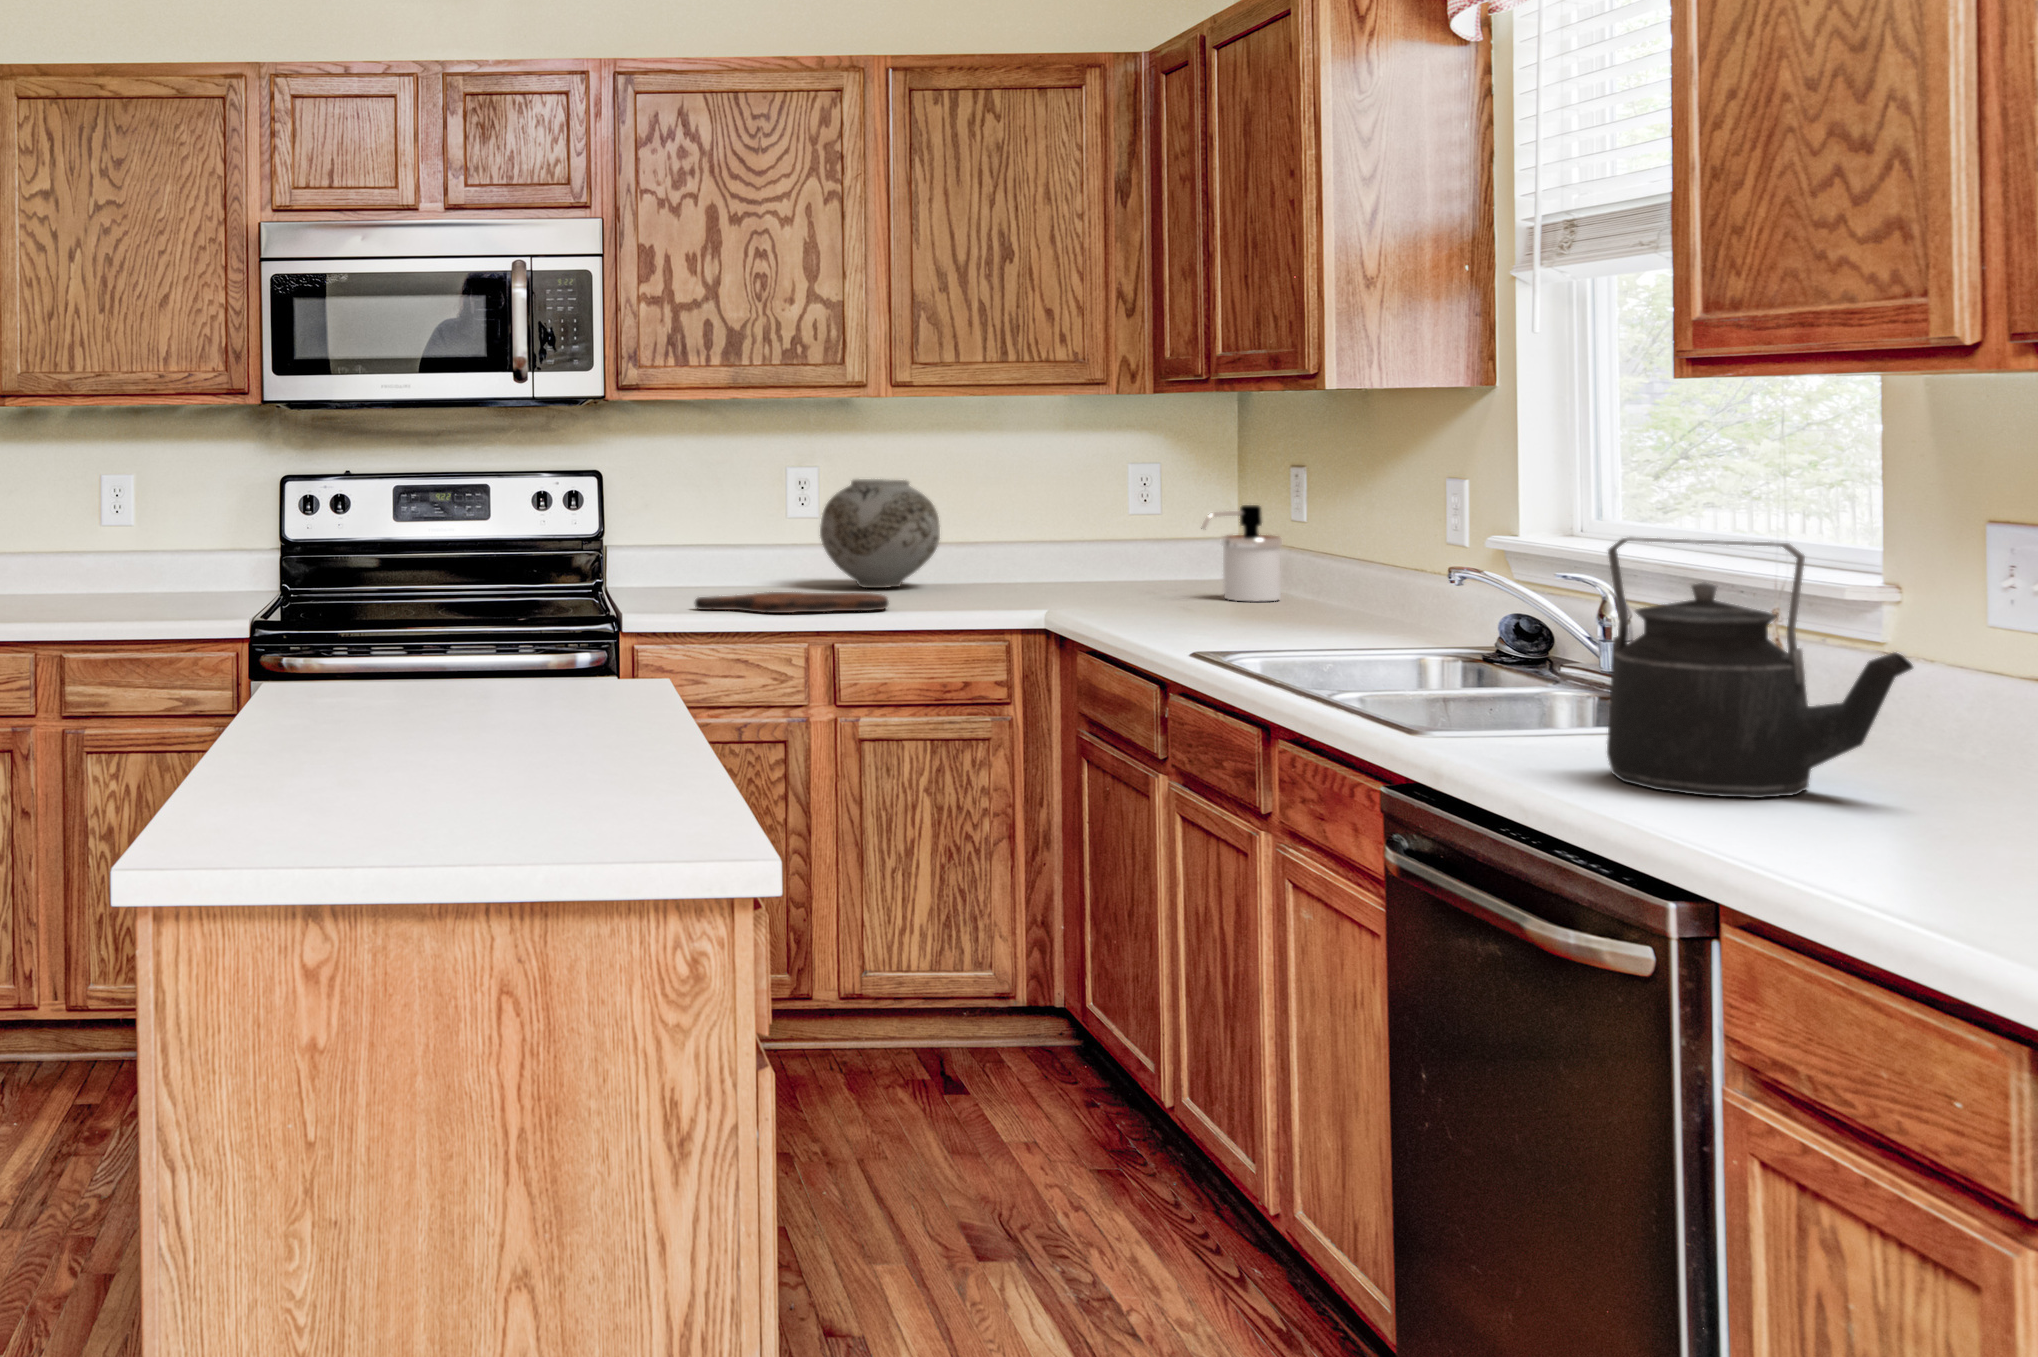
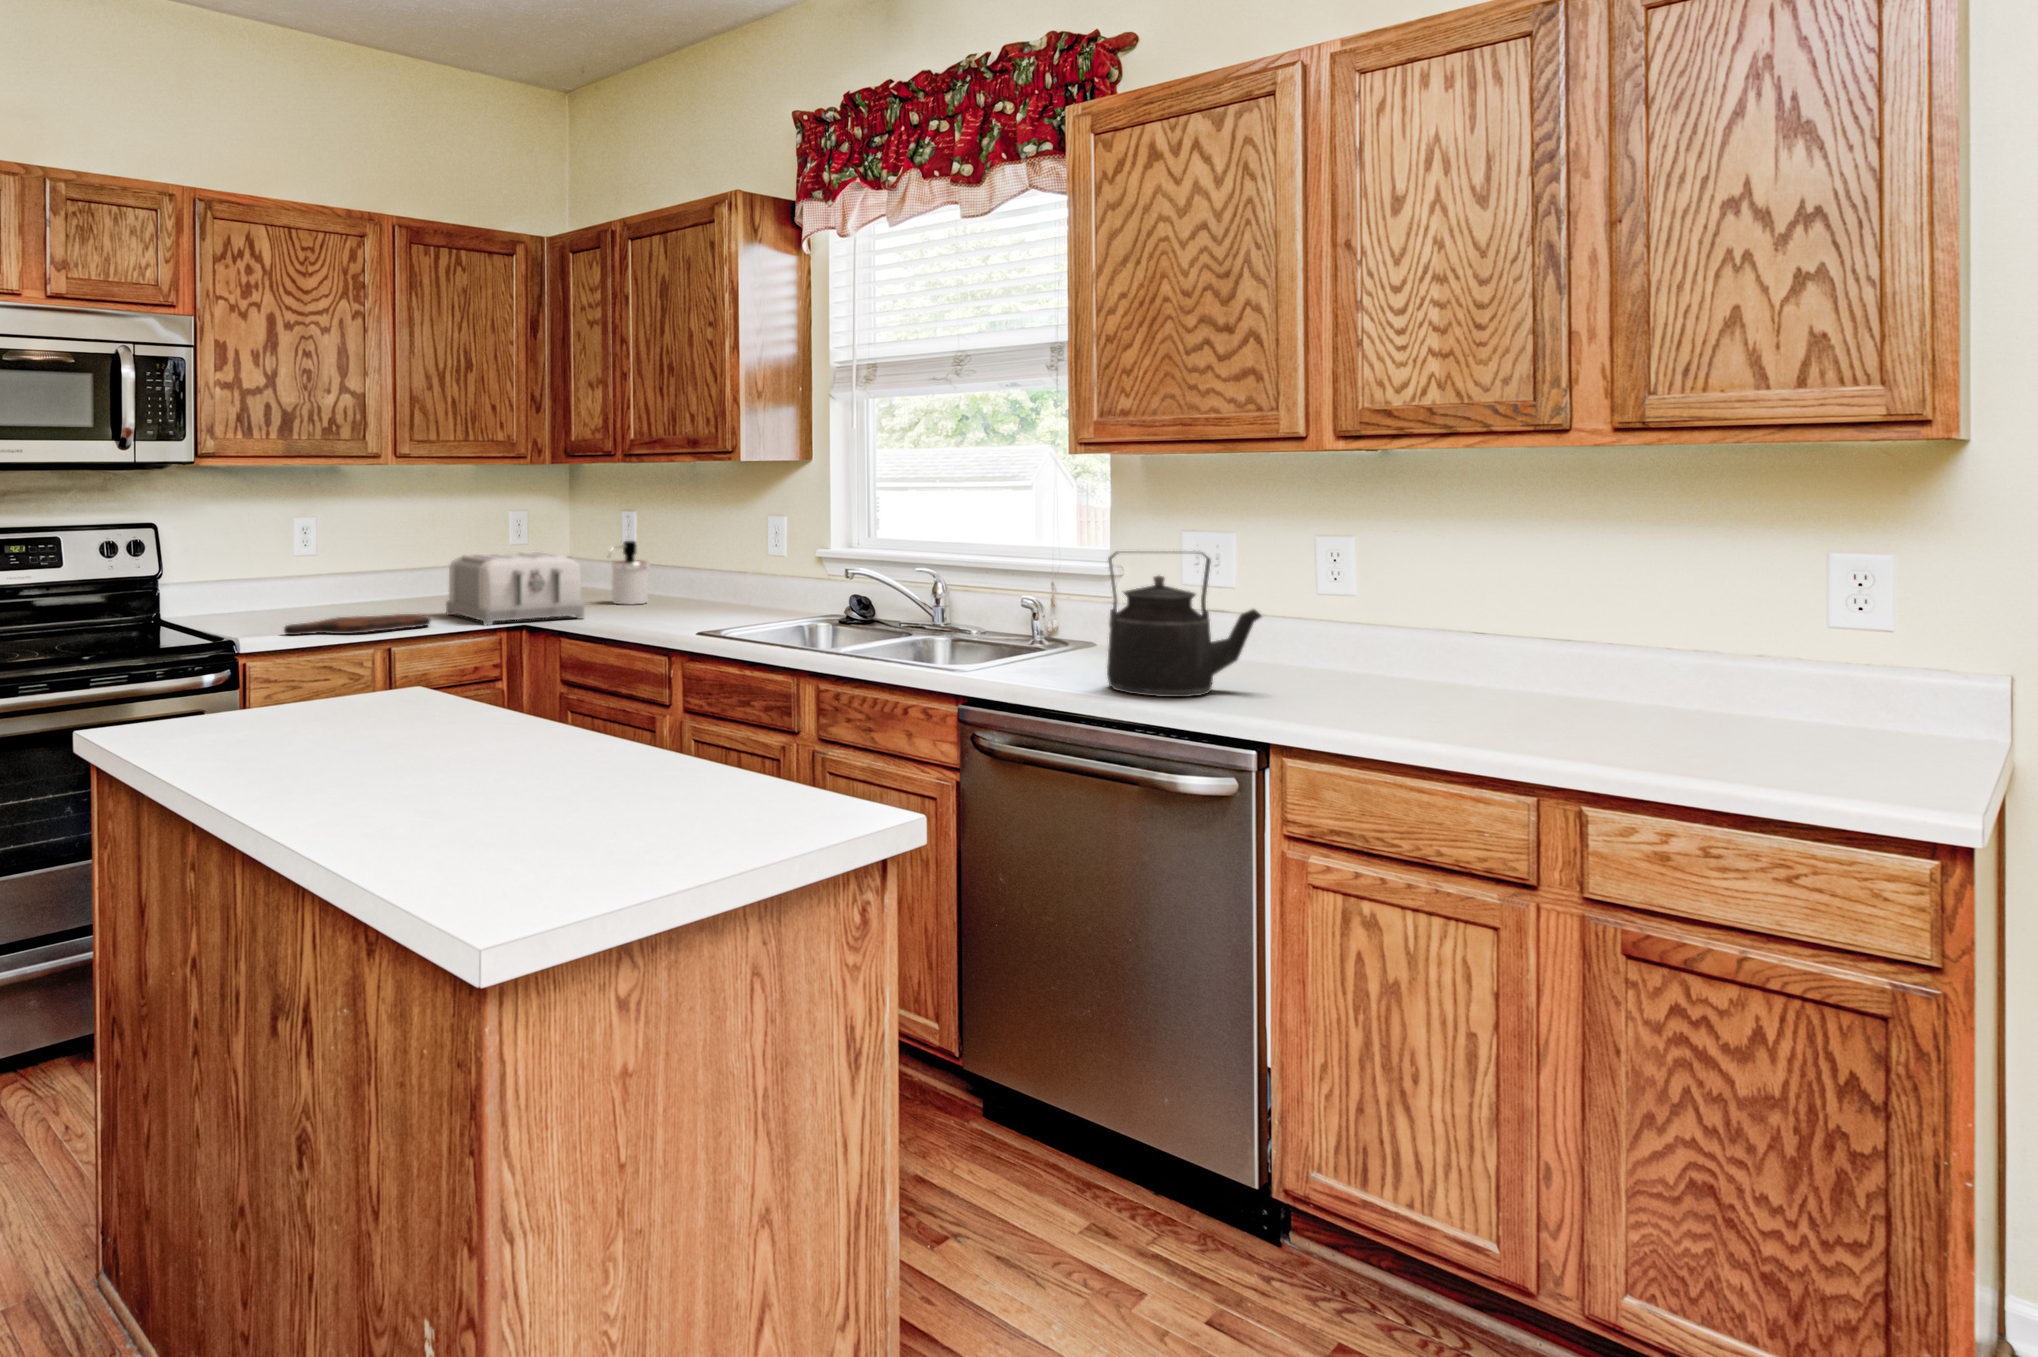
vase: present [820,479,940,588] -> none [327,529,417,610]
toaster: none [949,517,1116,615] -> present [446,552,584,625]

